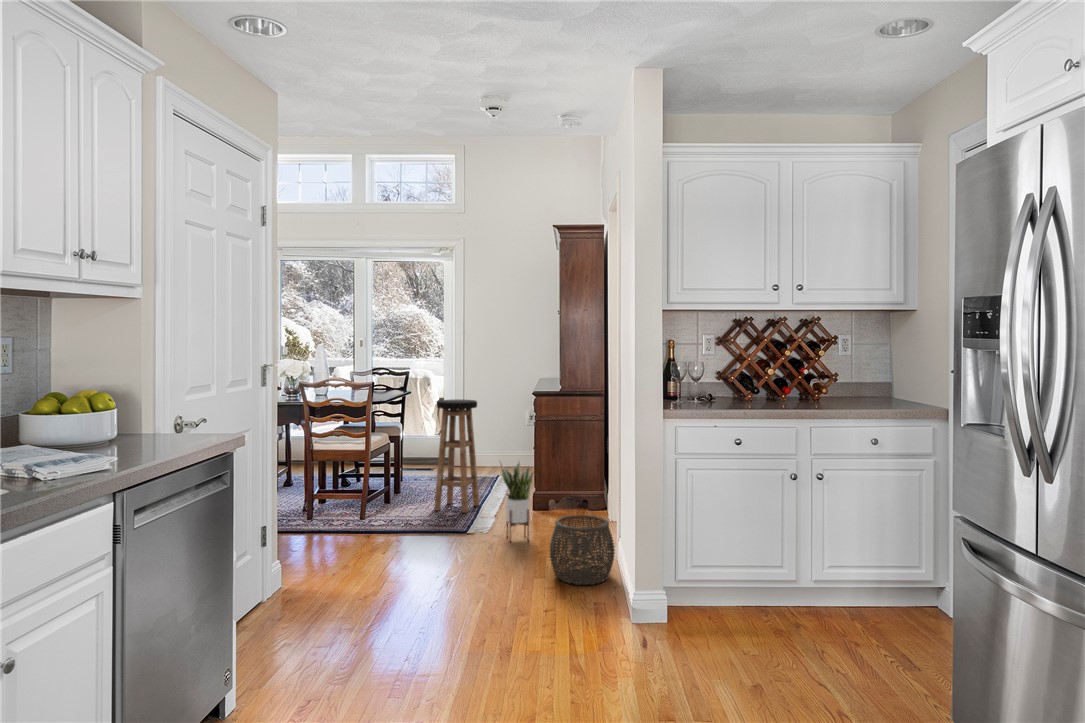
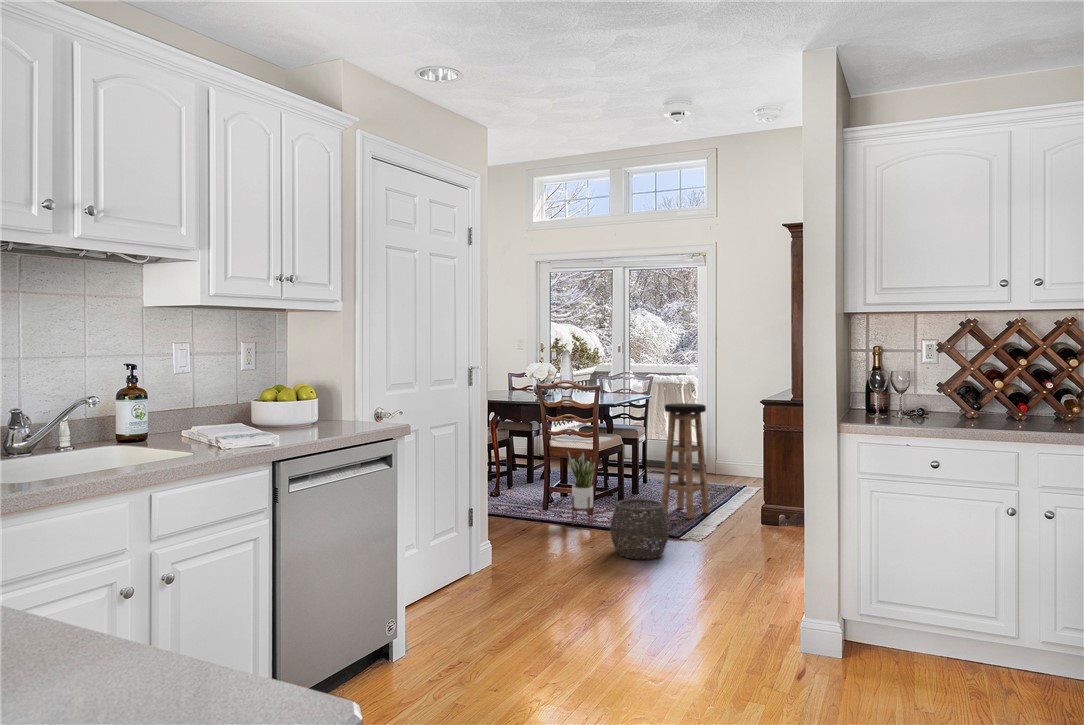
potted plant: present [500,461,534,541] -> present [568,451,595,525]
woven basket: present [549,515,615,585] -> present [610,499,669,560]

